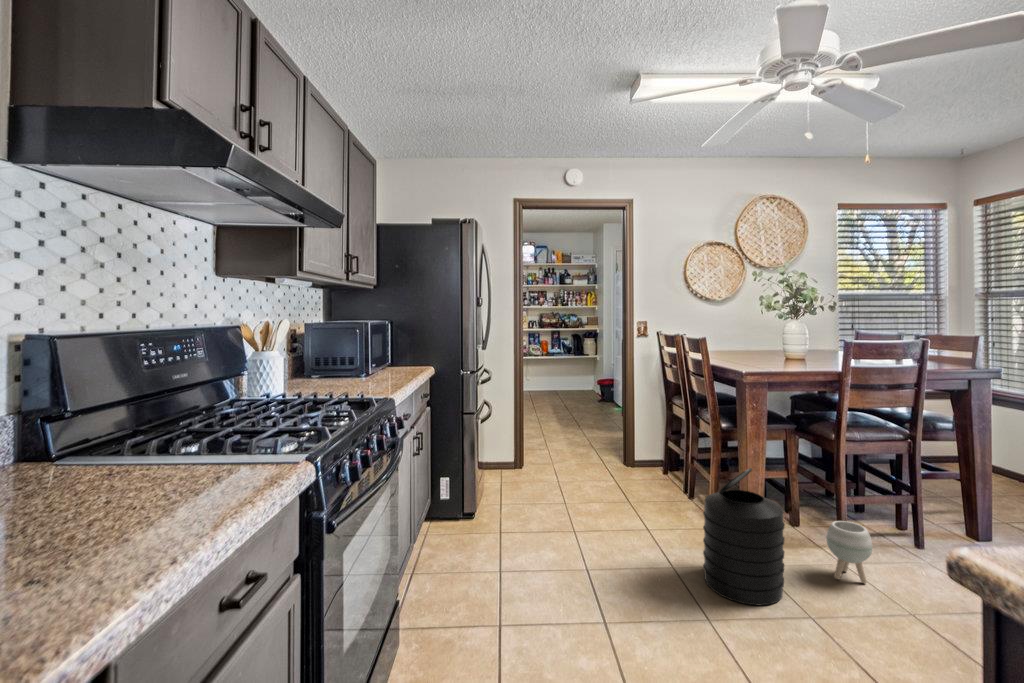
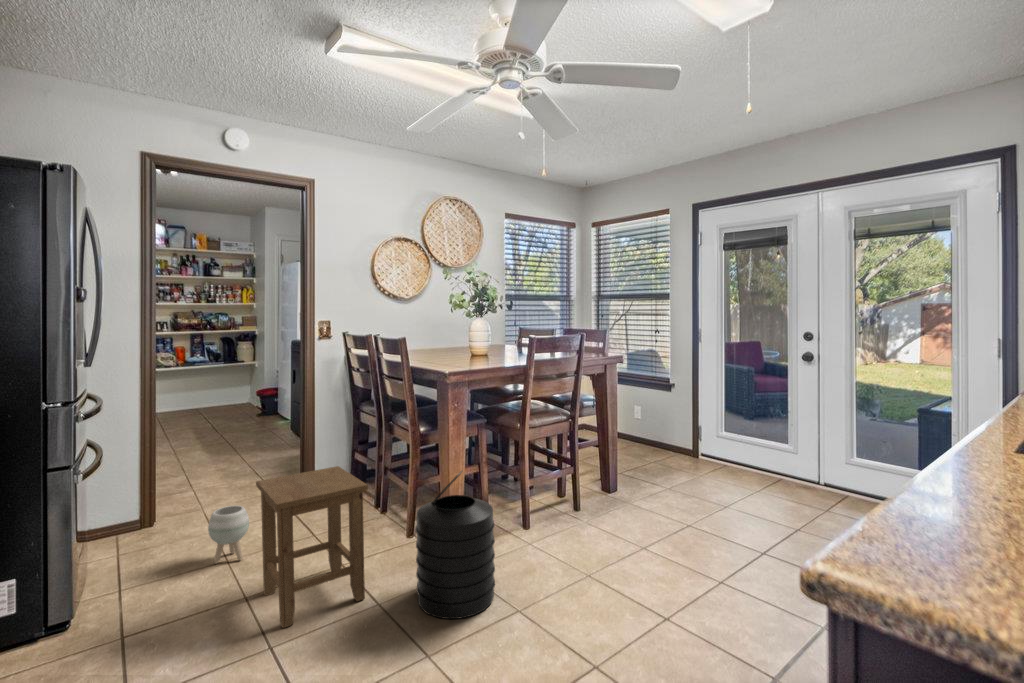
stool: none [581,447,663,561] -> present [256,466,368,628]
planter: present [826,521,872,583] -> present [208,505,249,564]

